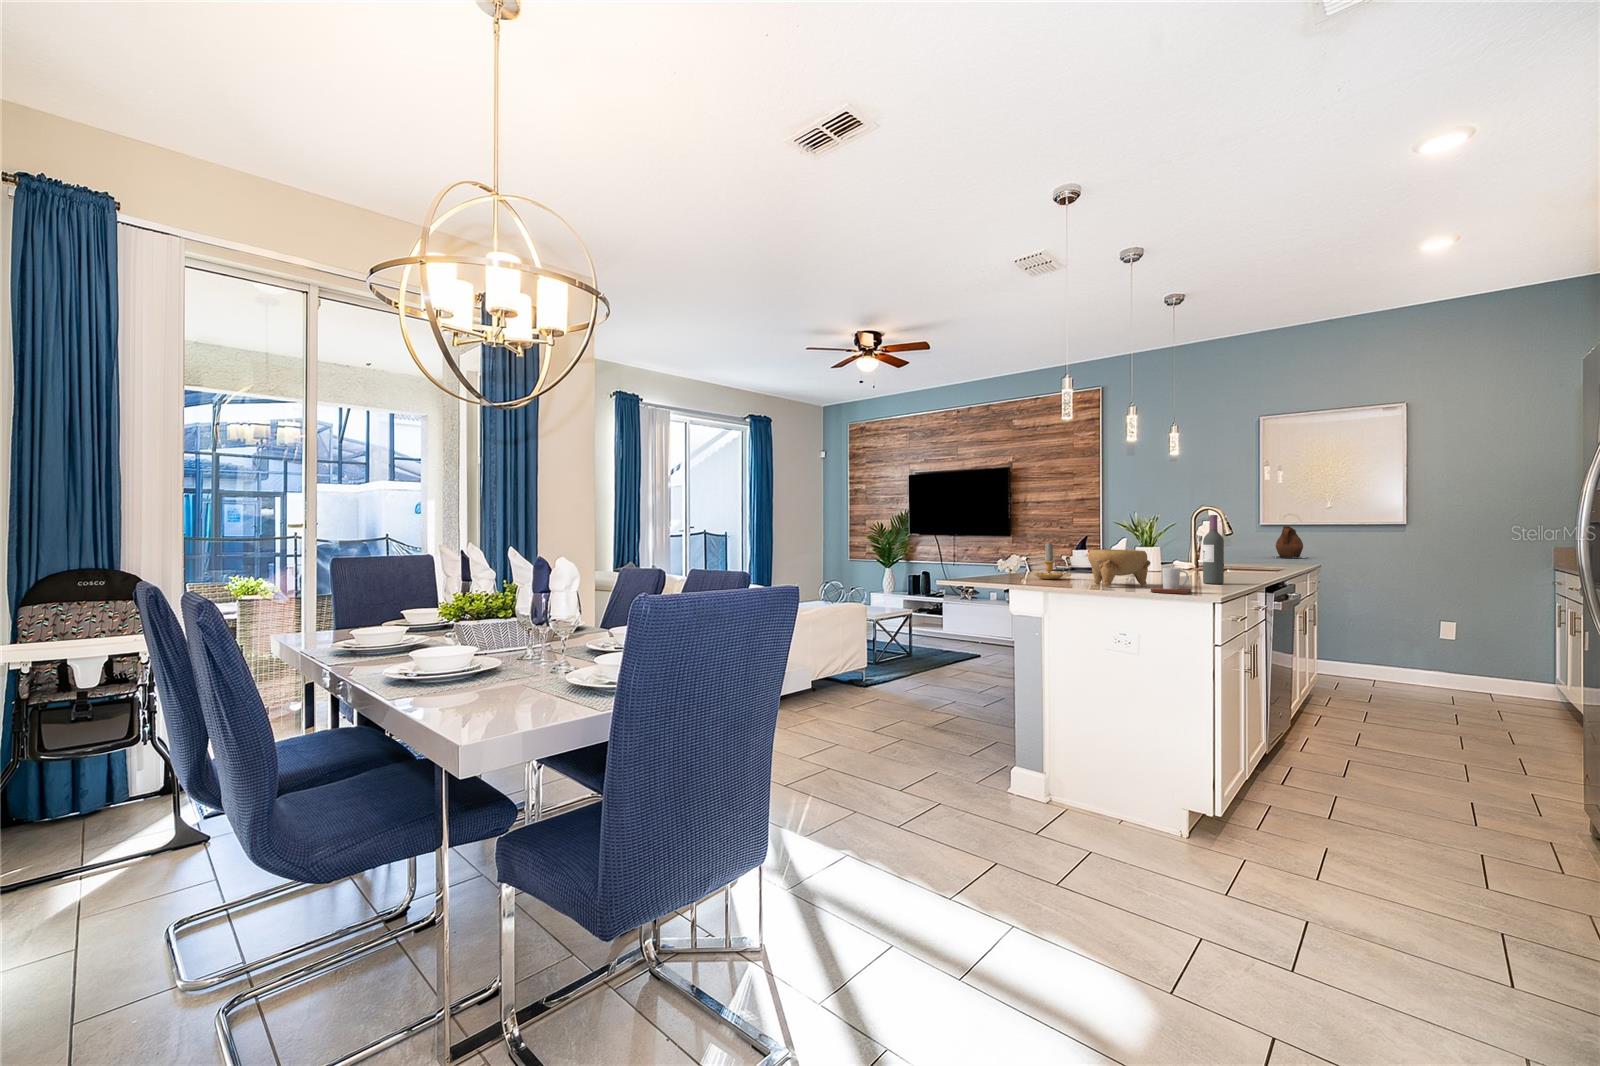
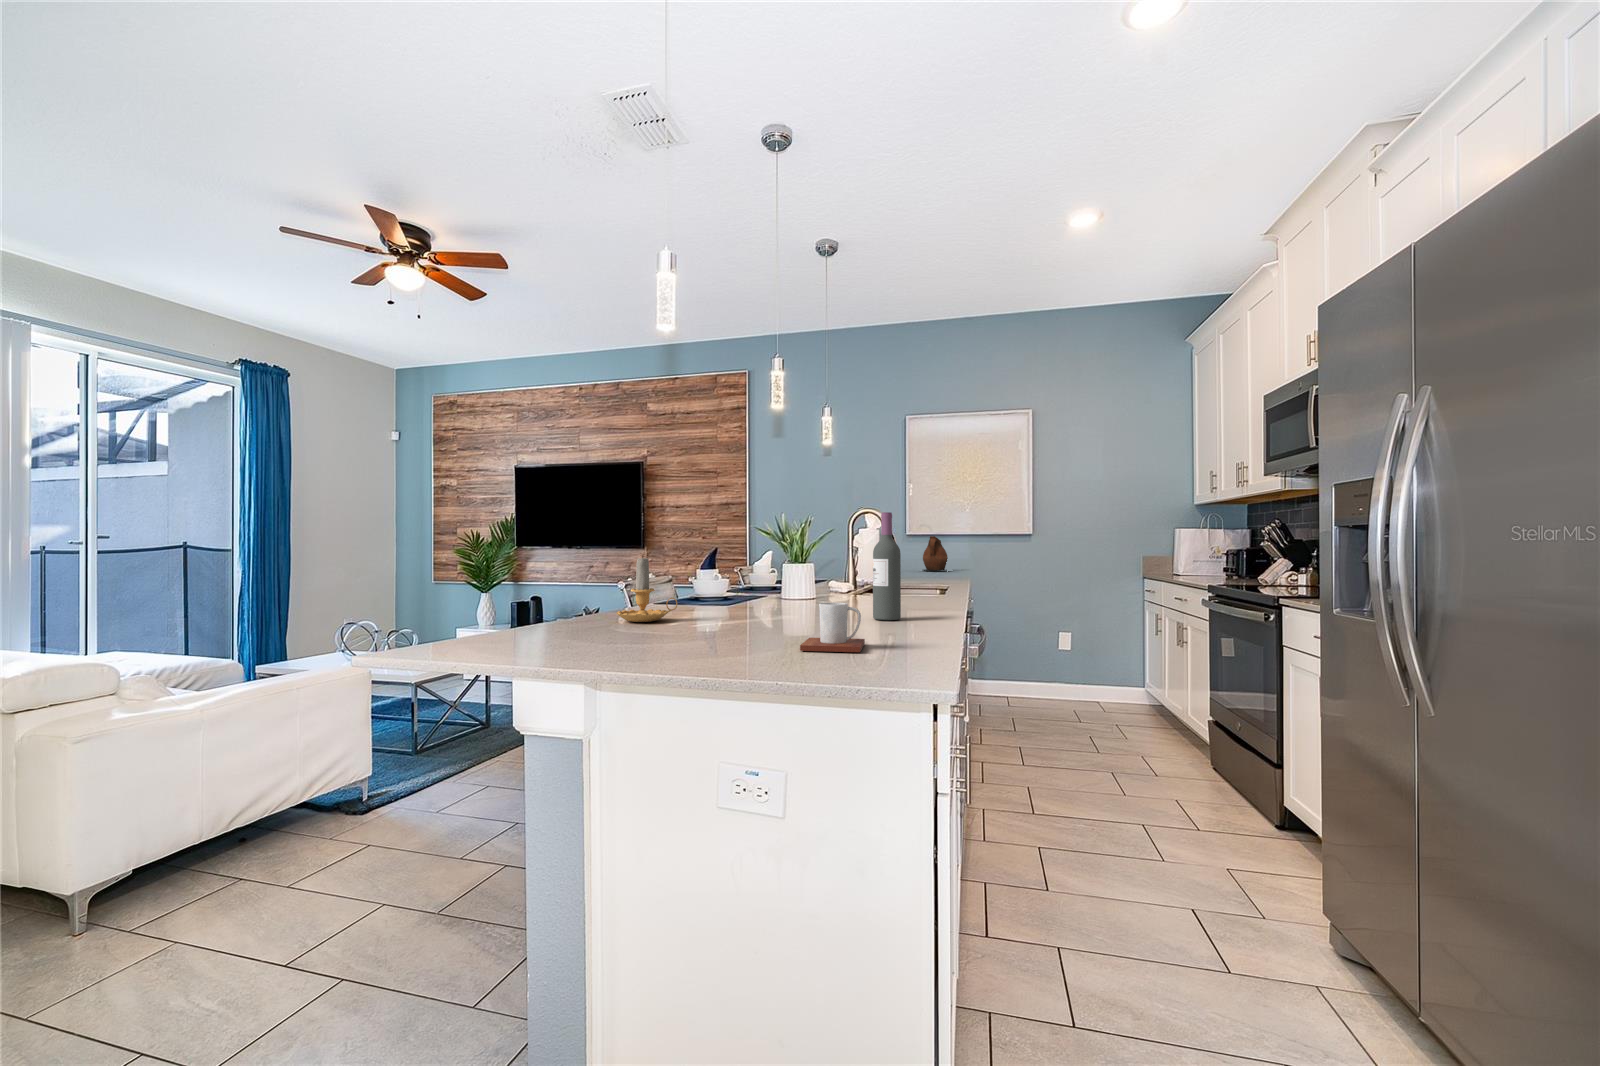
bowl: present [1088,550,1151,586] -> none [699,569,800,638]

